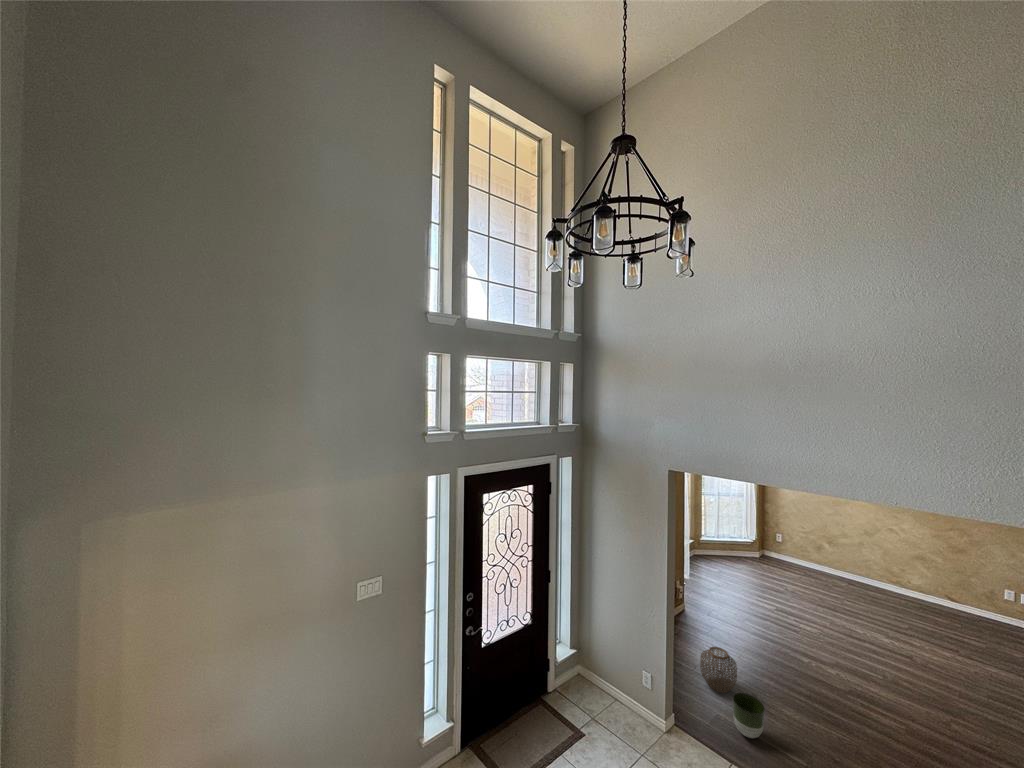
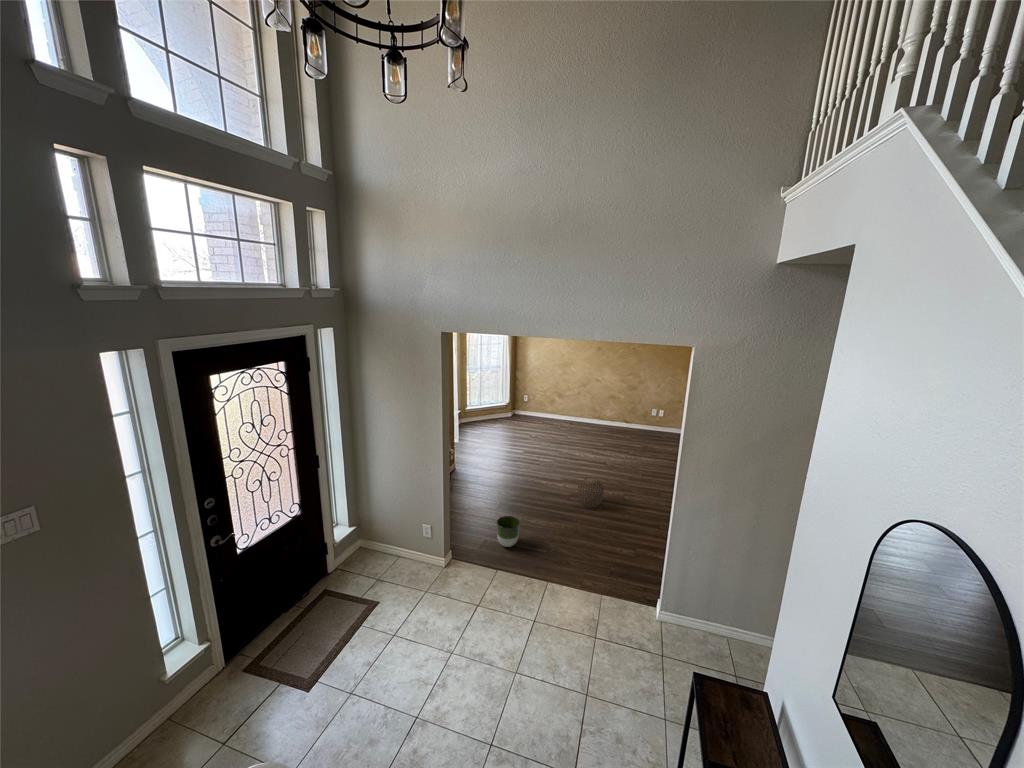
woven basket: present [700,647,737,693] -> present [577,477,604,508]

